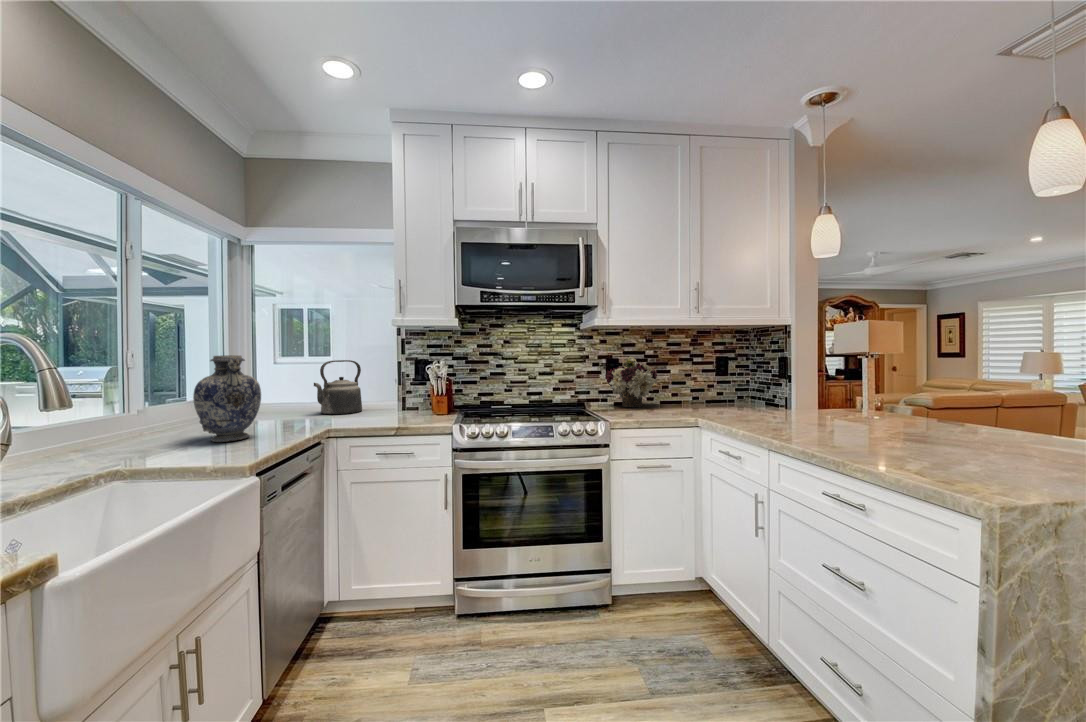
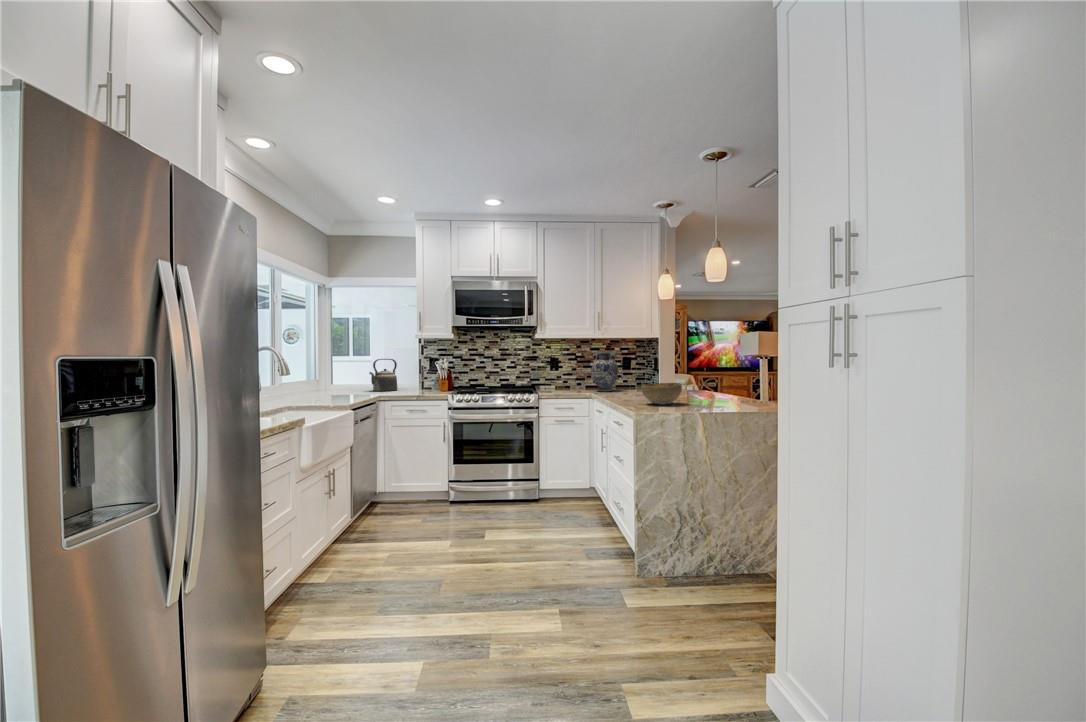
vase: present [193,355,261,442] -> present [591,351,618,391]
flower arrangement: present [605,356,657,407] -> none [550,357,582,389]
decorative bowl: none [883,416,996,468] -> present [641,383,682,404]

